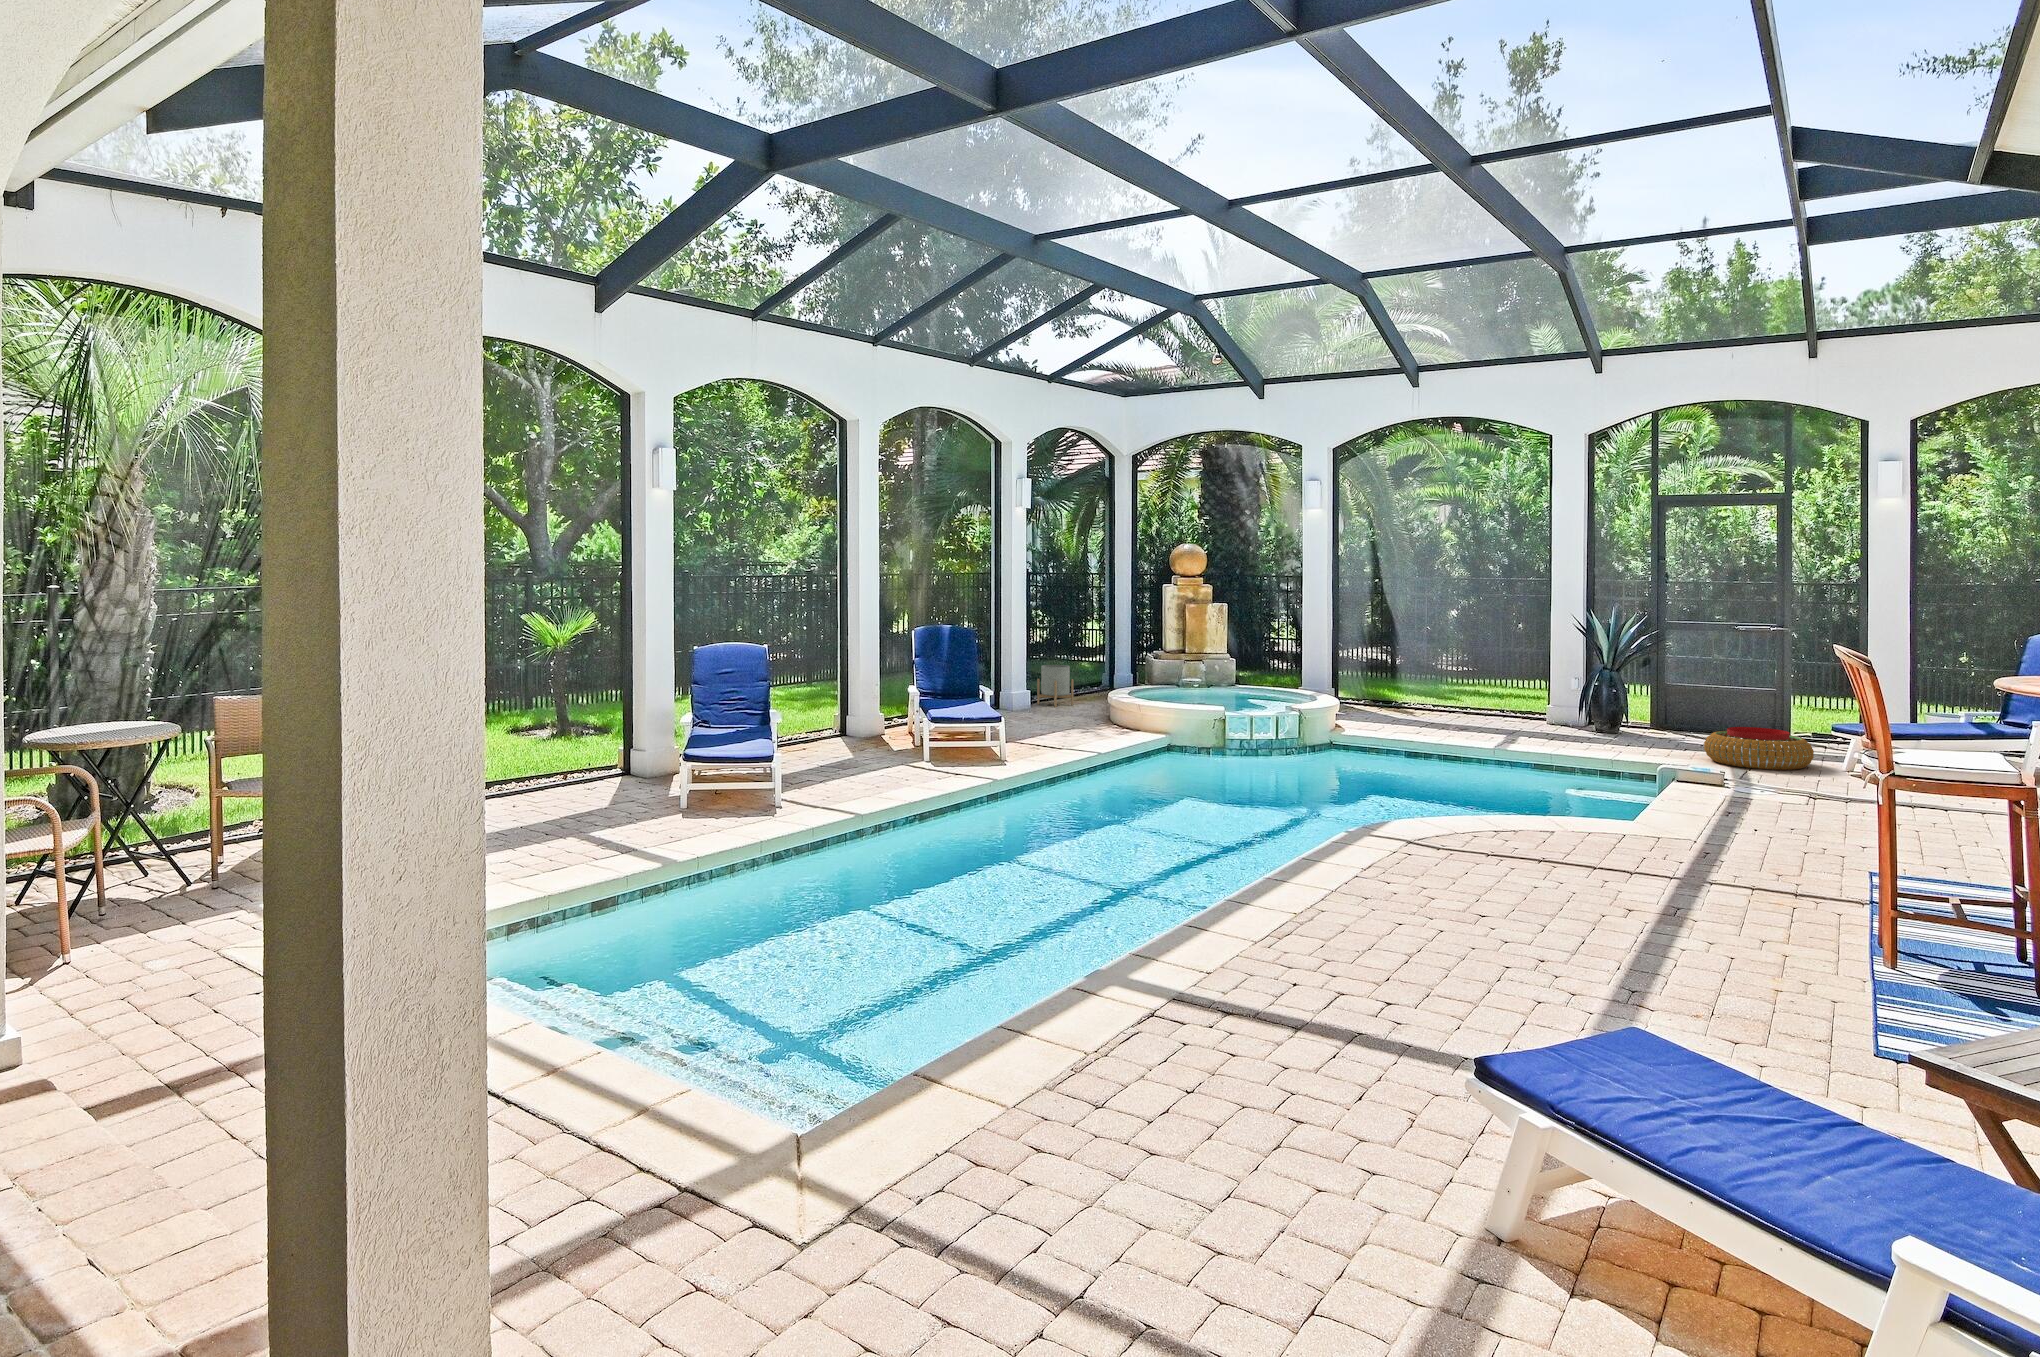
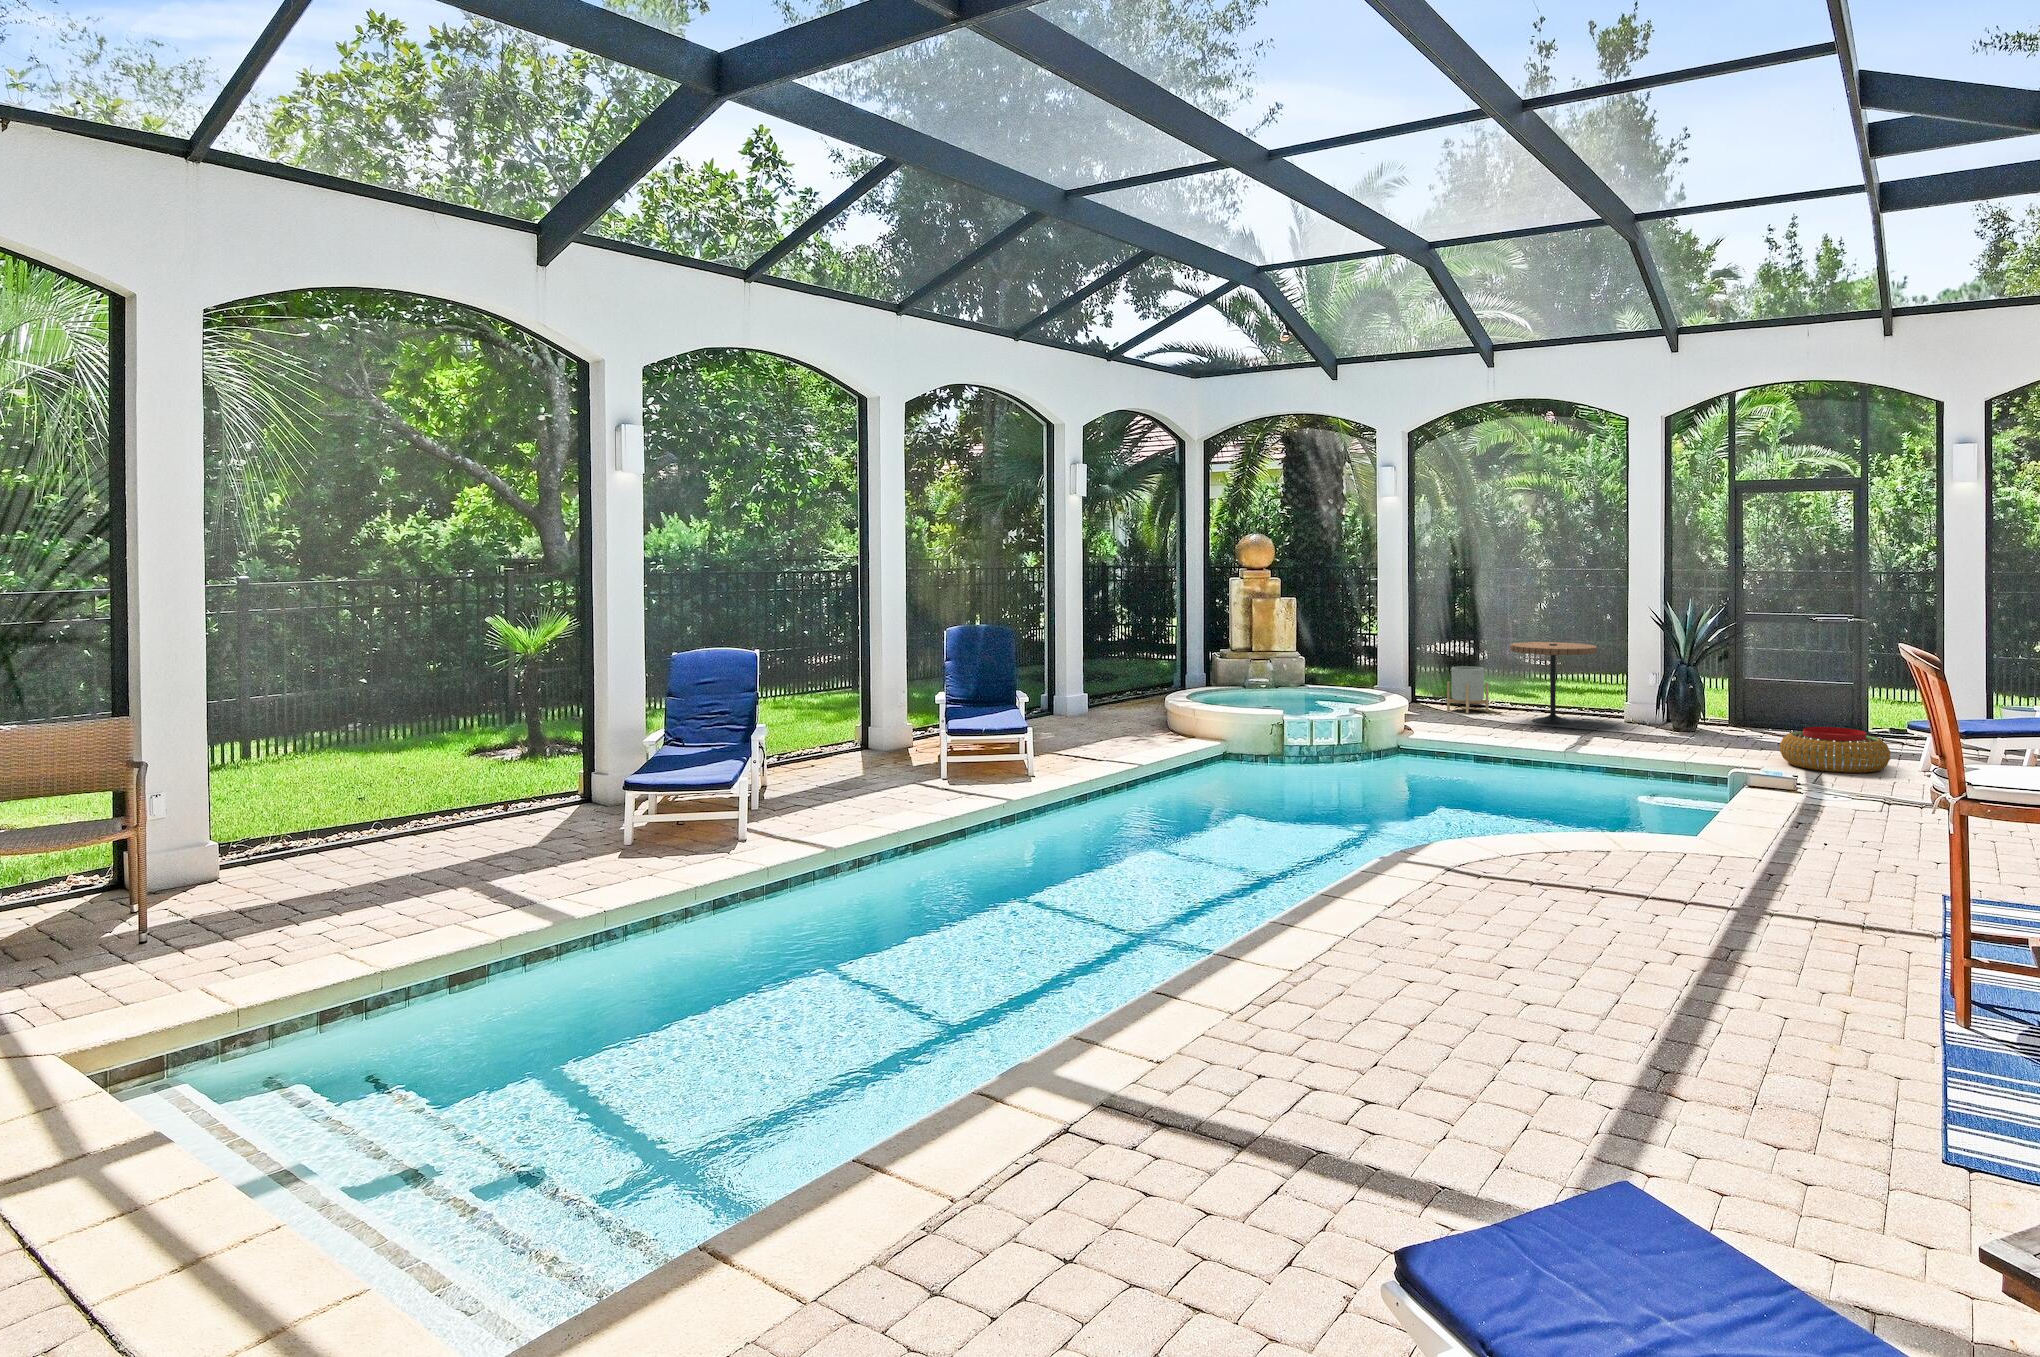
side table: none [1434,646,1519,724] -> present [1510,642,1597,724]
planter: present [1037,665,1074,707] -> present [1447,666,1489,714]

